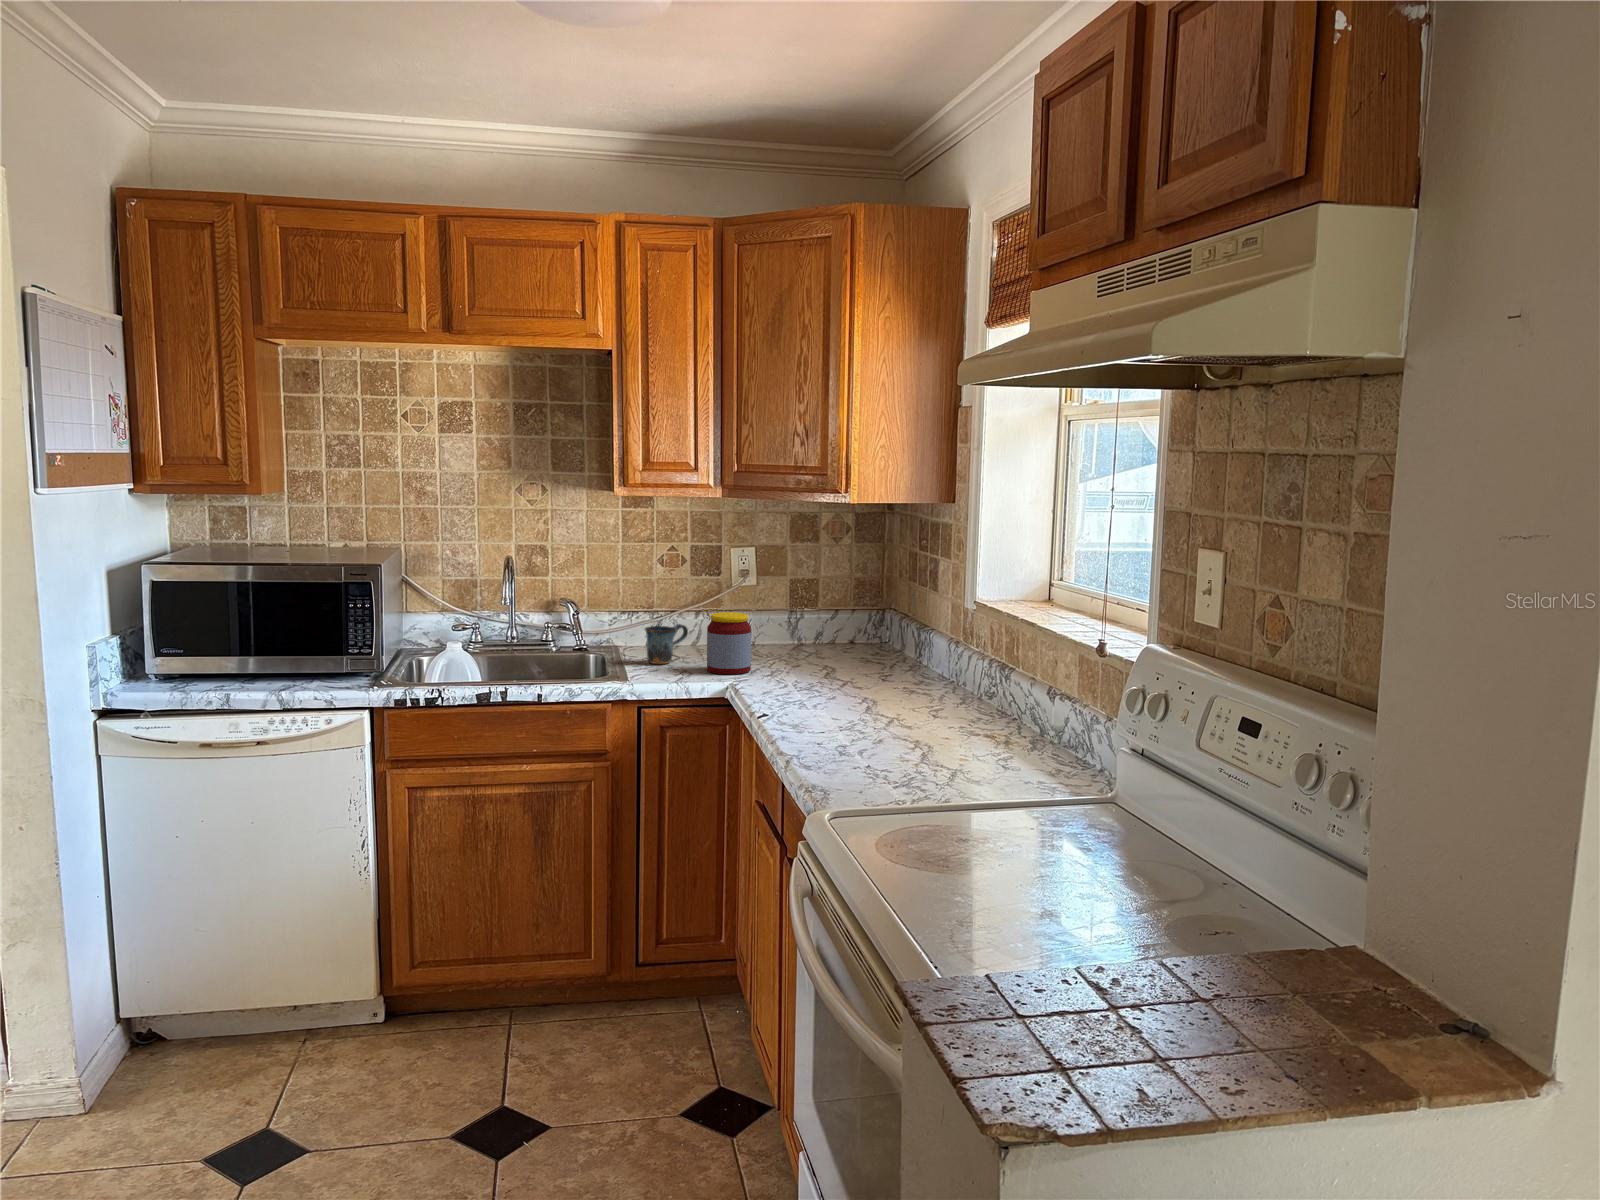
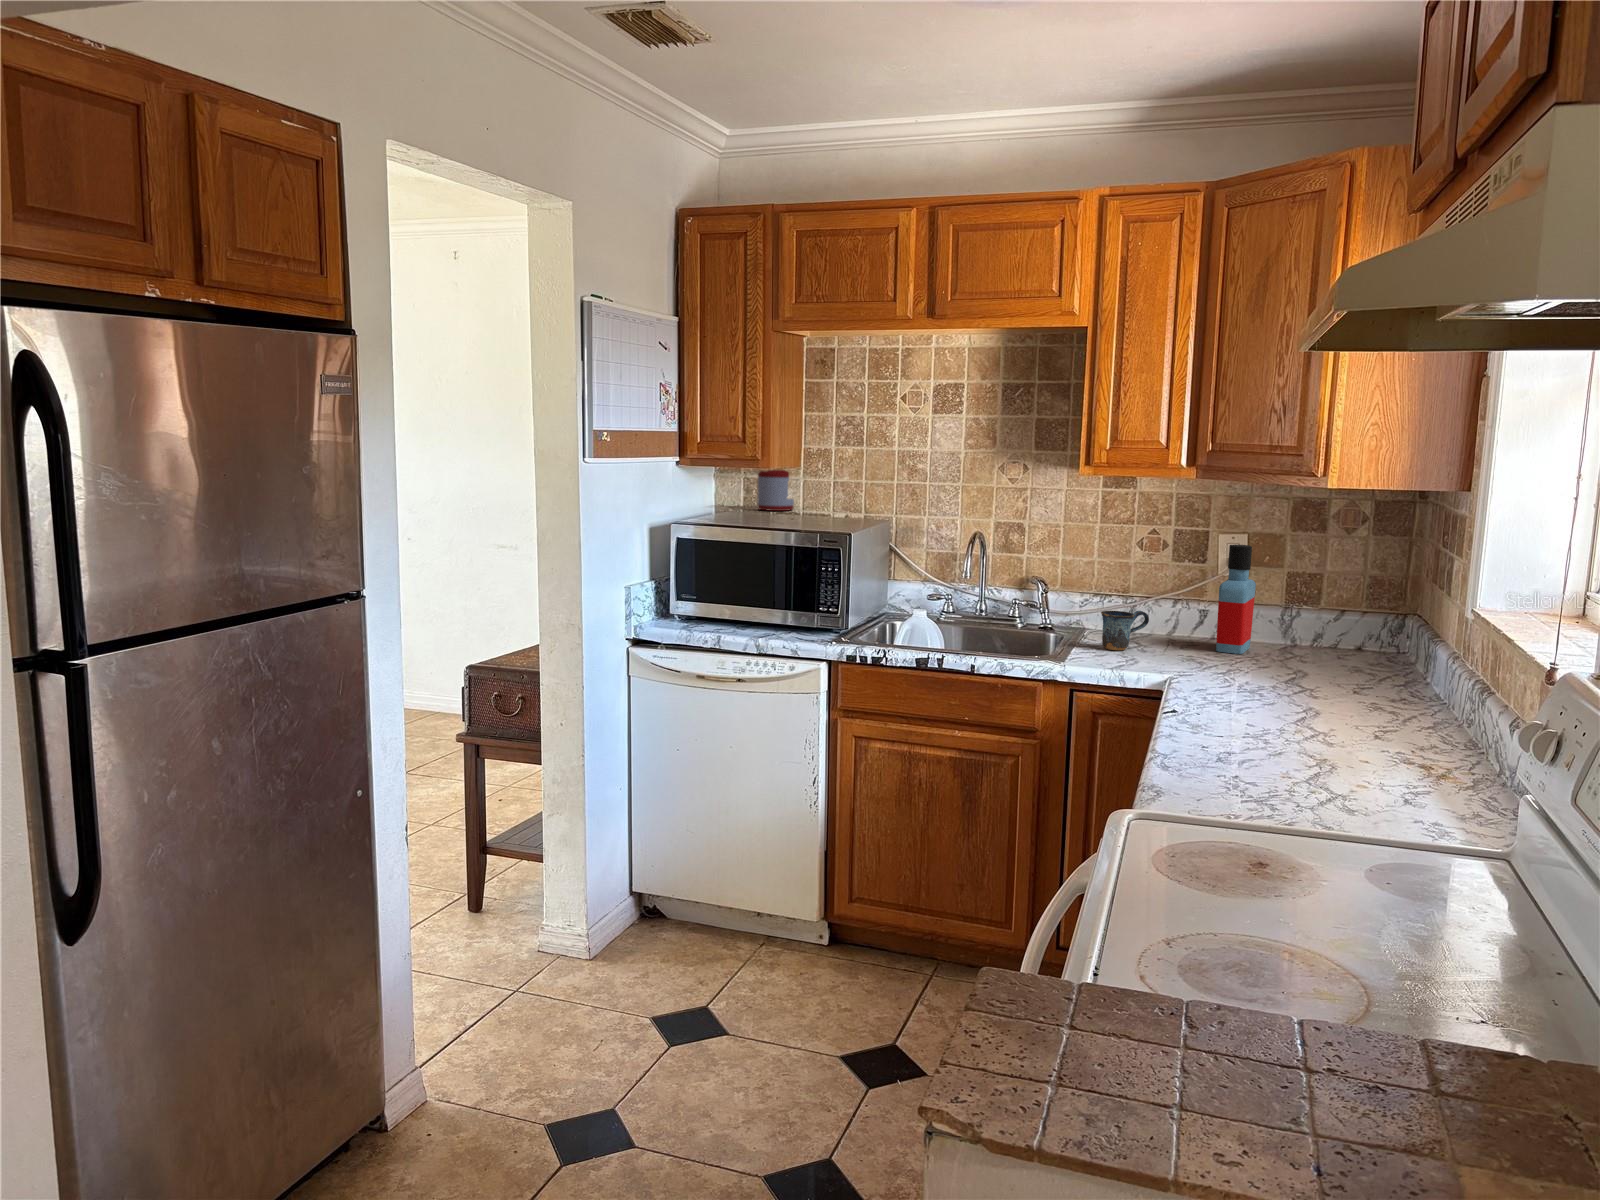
bottle: none [745,556,770,656] -> present [1216,544,1256,654]
jar: present [707,612,751,674] -> present [757,470,794,511]

